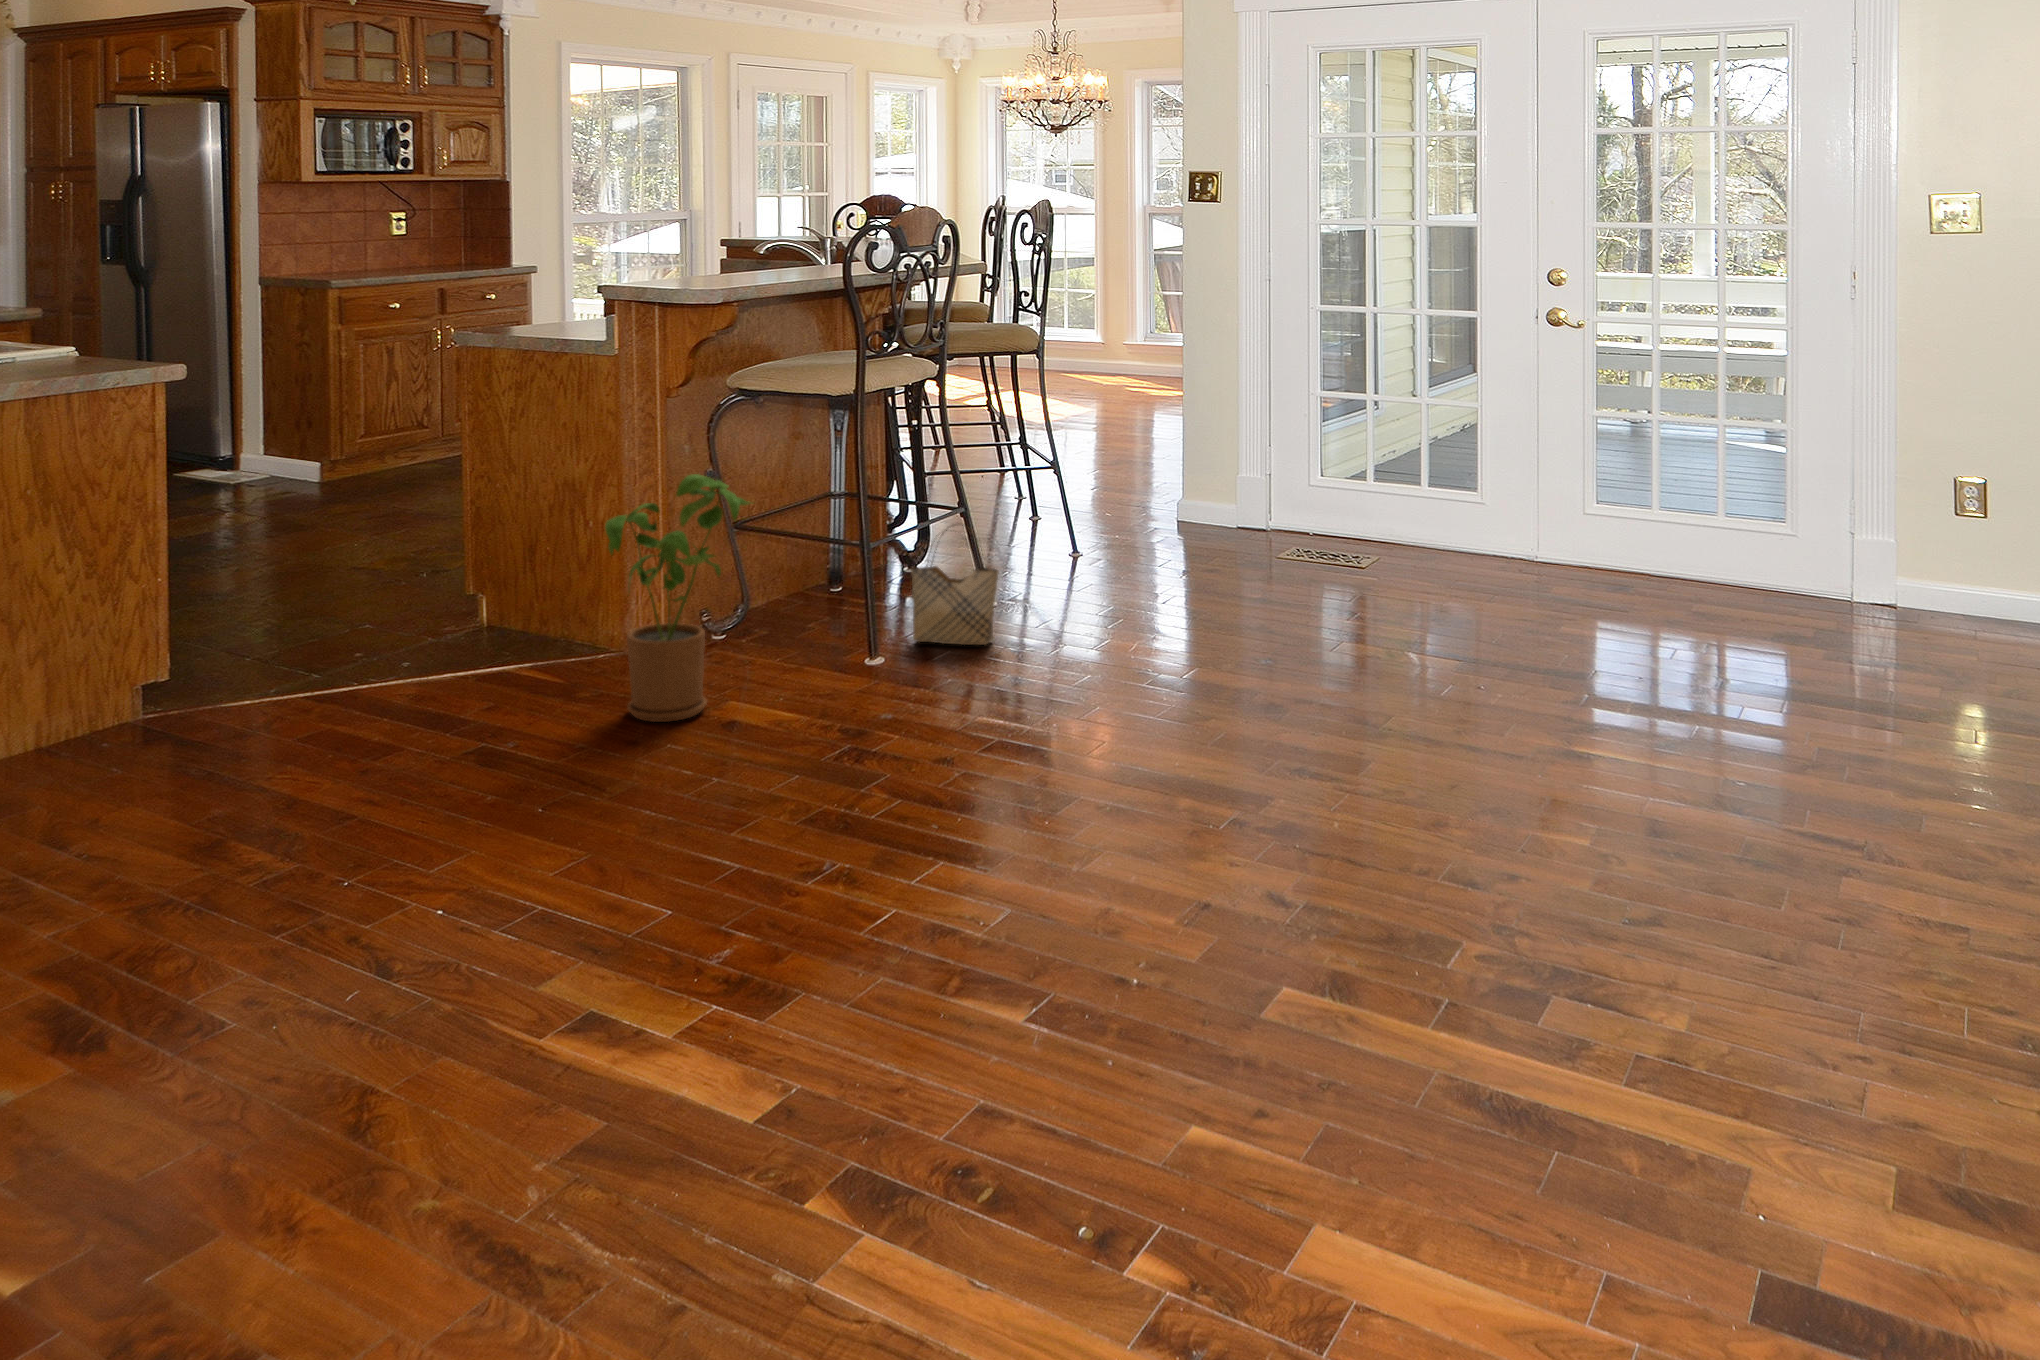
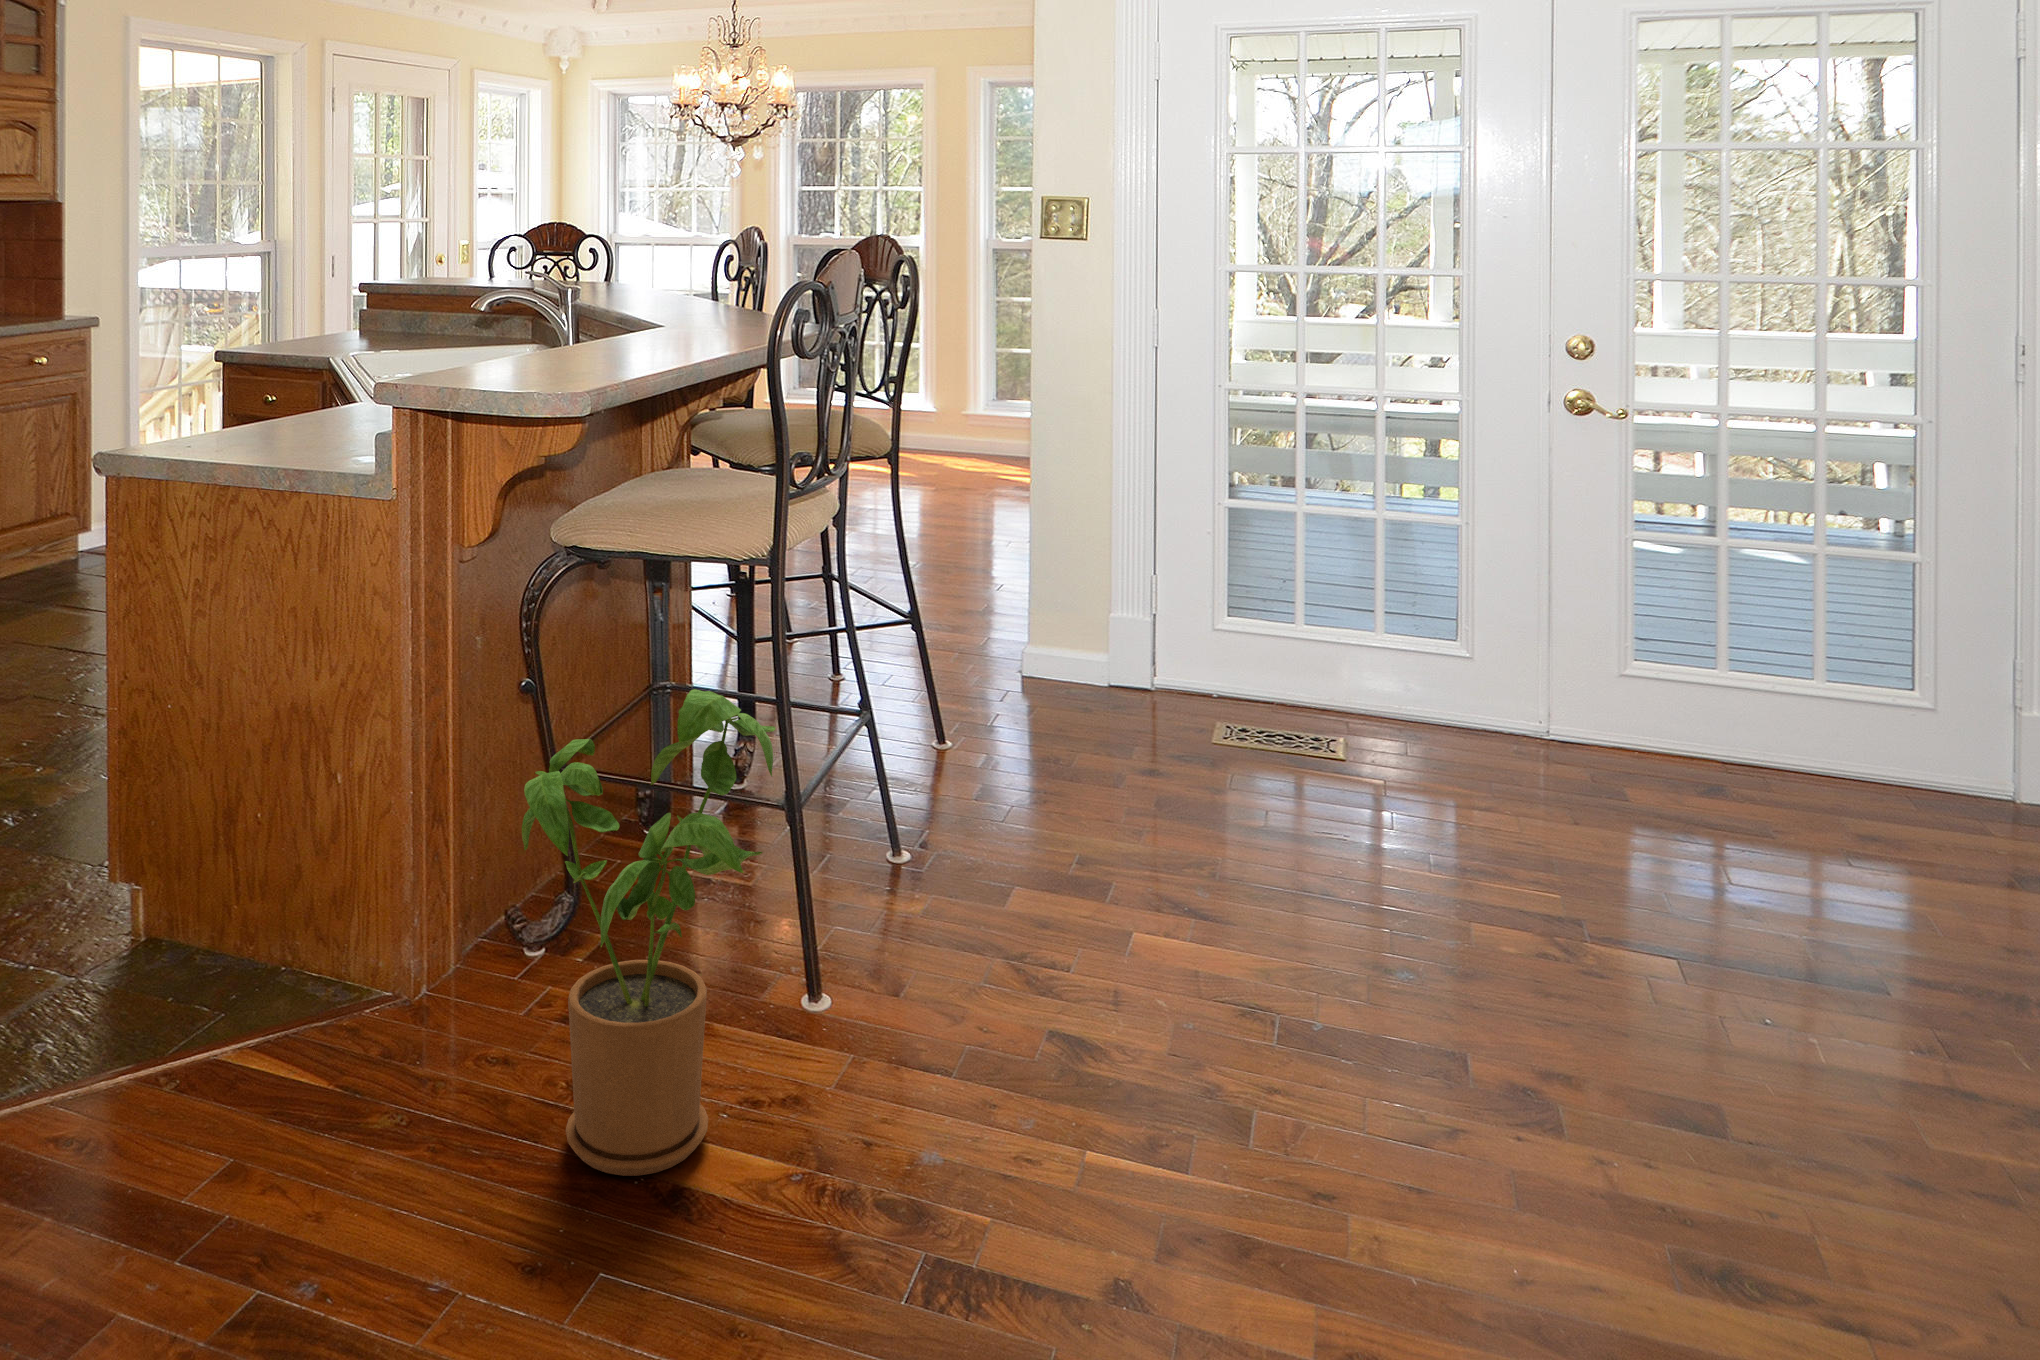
woven basket: present [911,525,999,645] -> none [905,700,1042,903]

